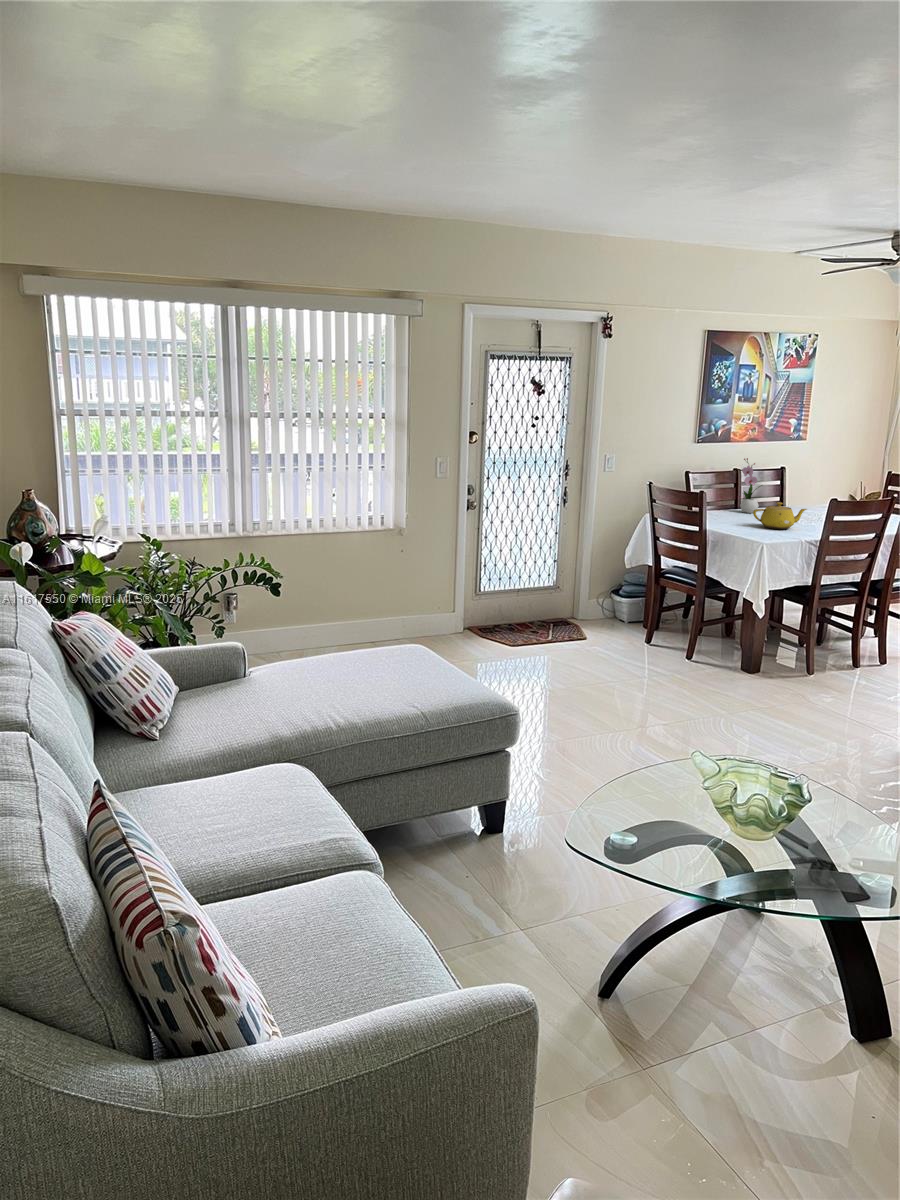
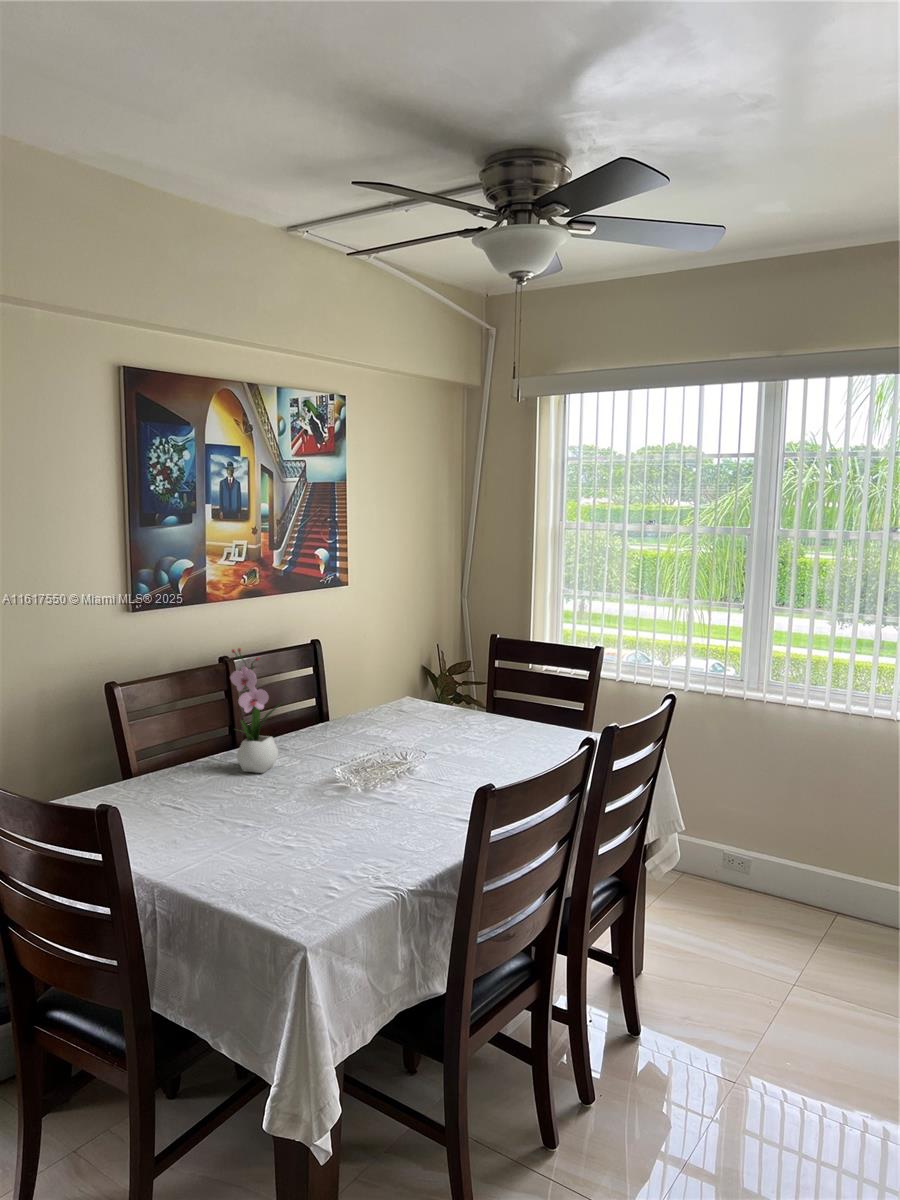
teapot: present [753,502,807,529] -> none [266,774,399,852]

